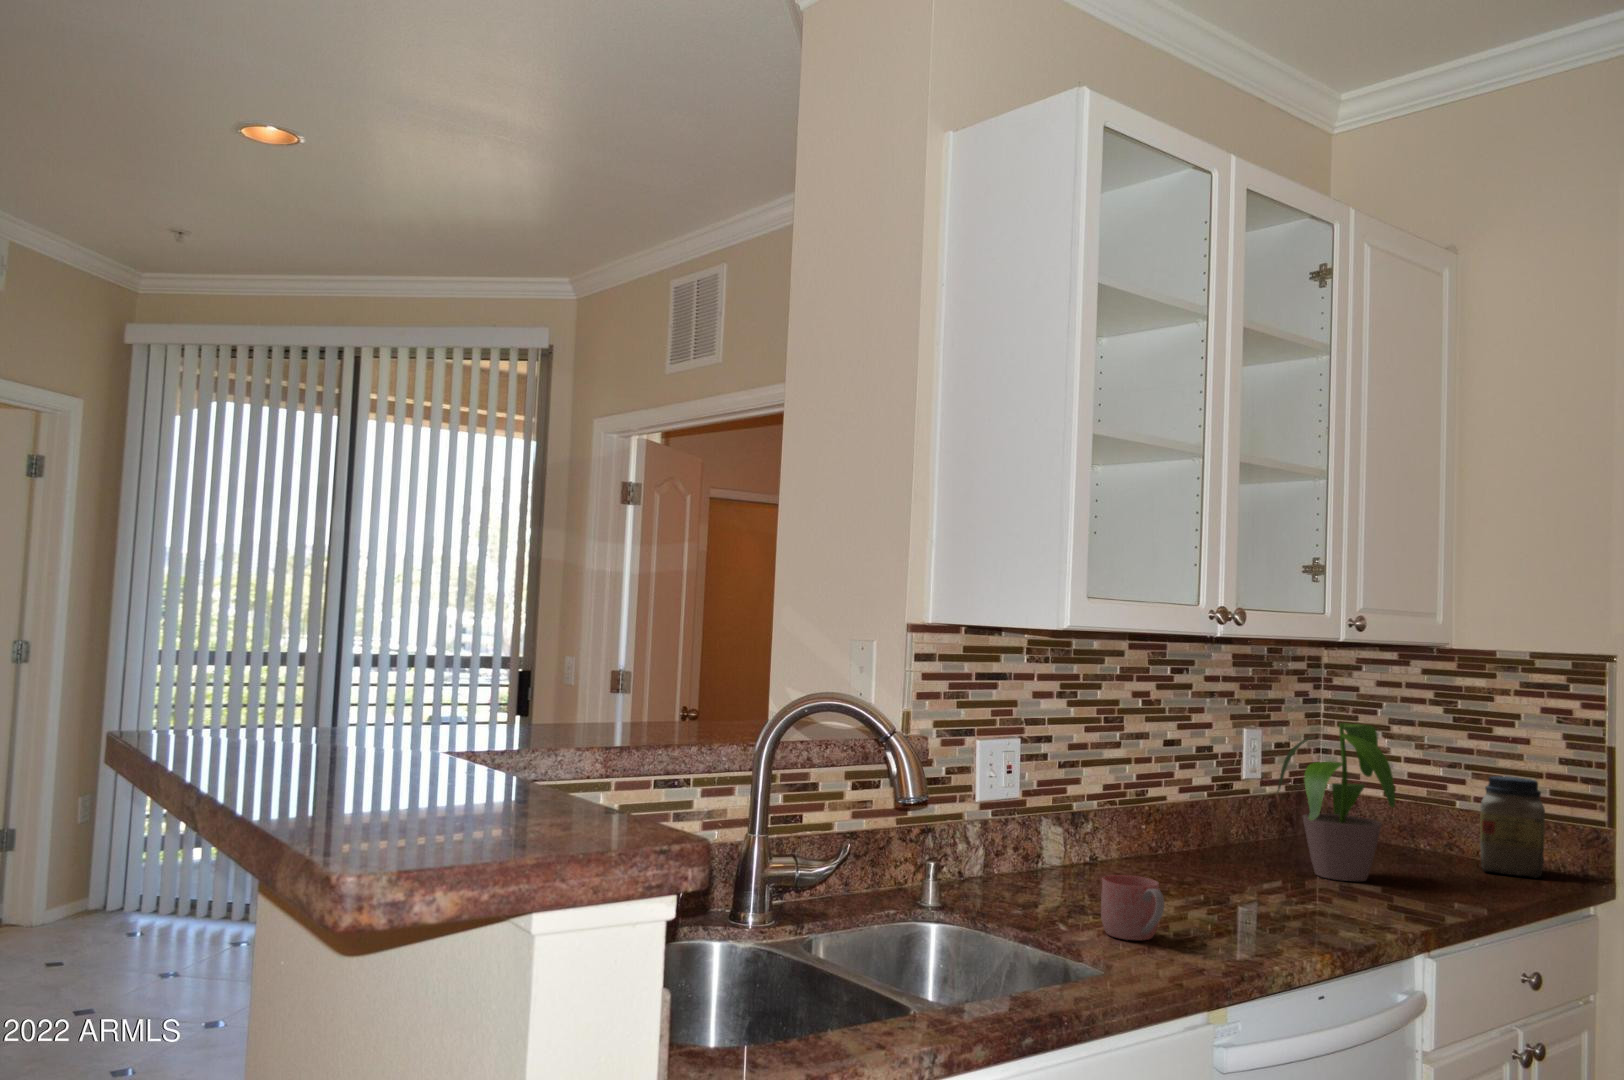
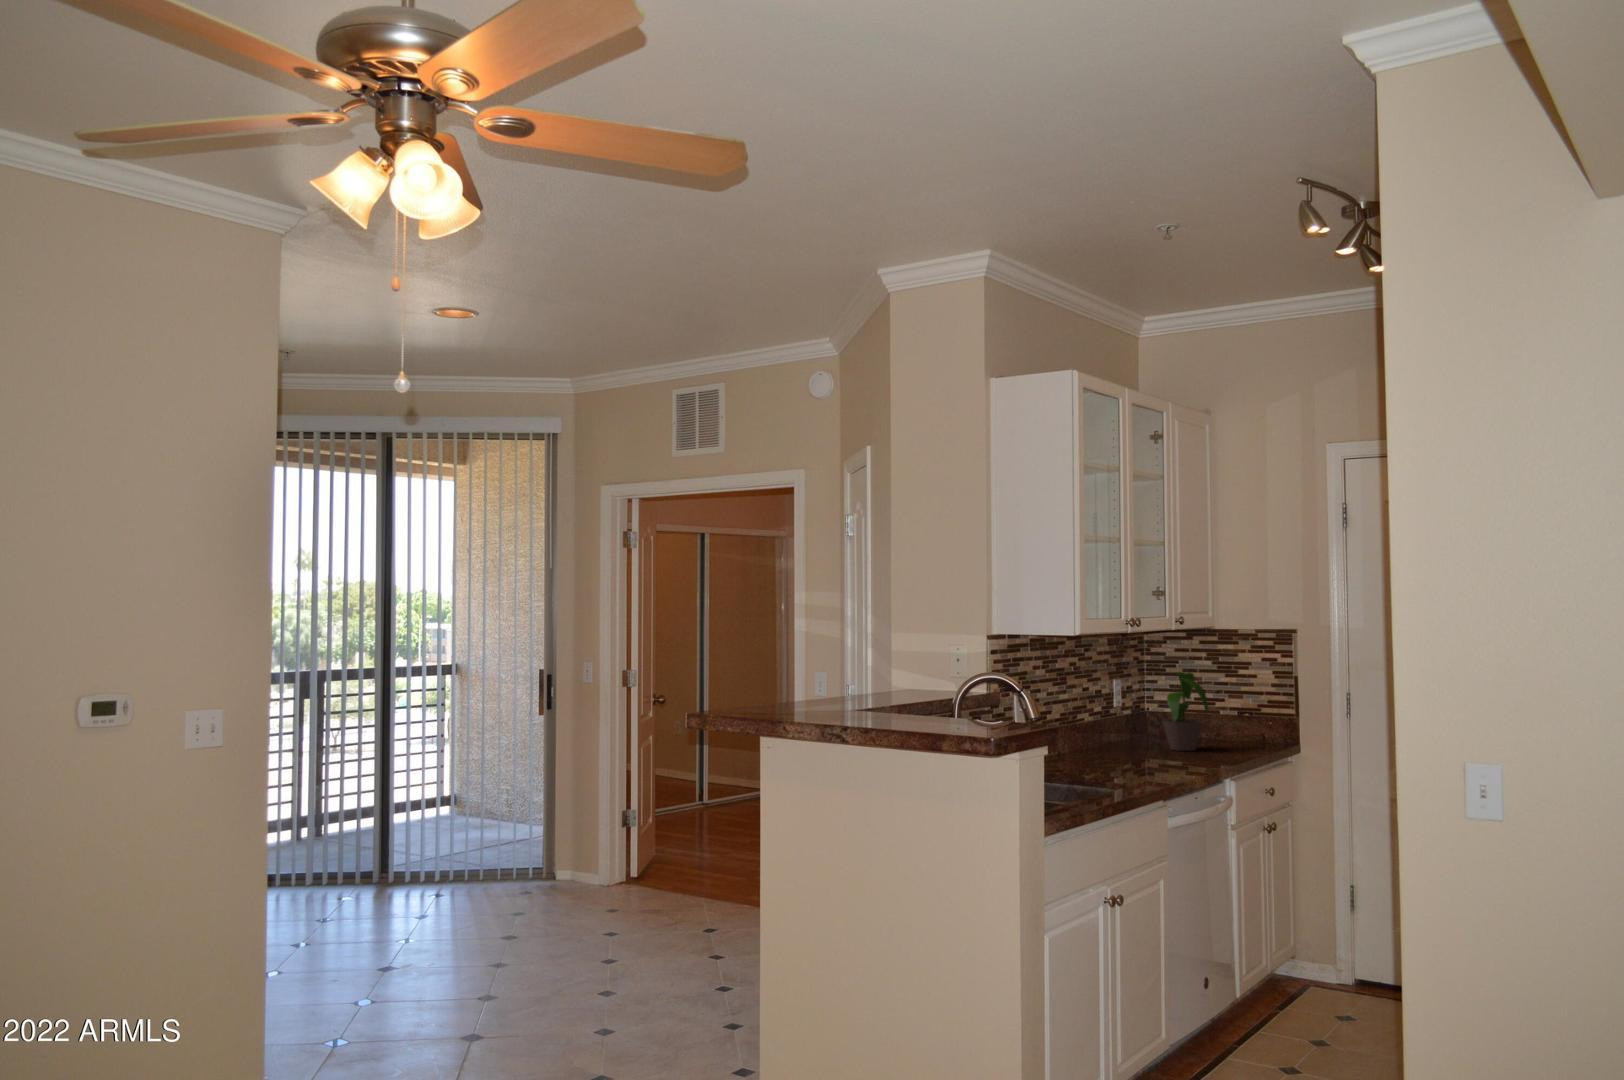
jar: present [1480,776,1545,877] -> none [1238,695,1269,743]
mug: present [1101,875,1164,940] -> none [1114,748,1147,775]

